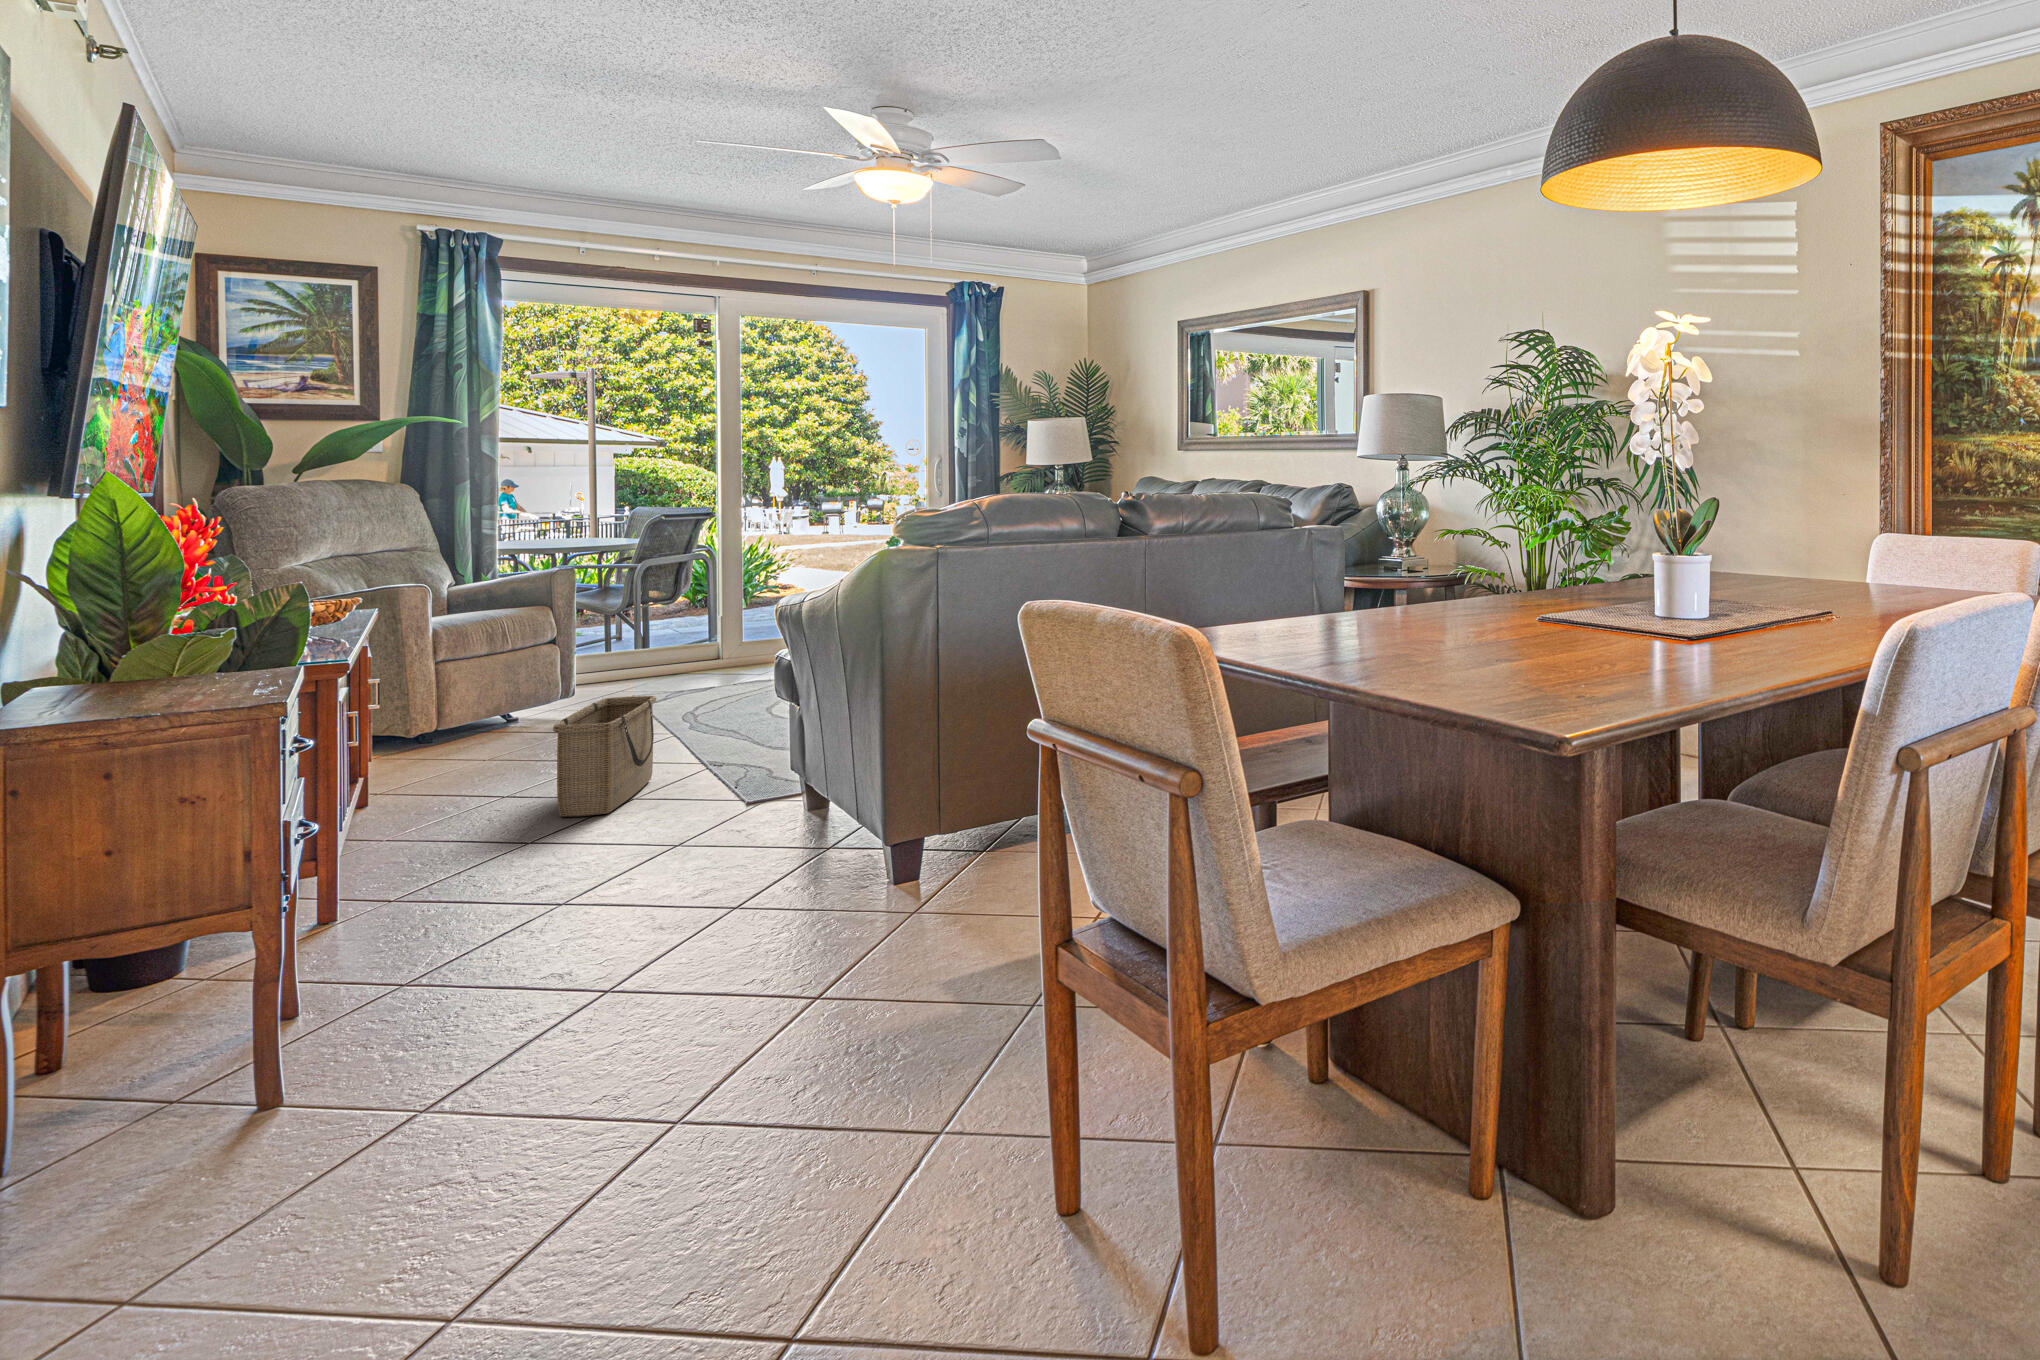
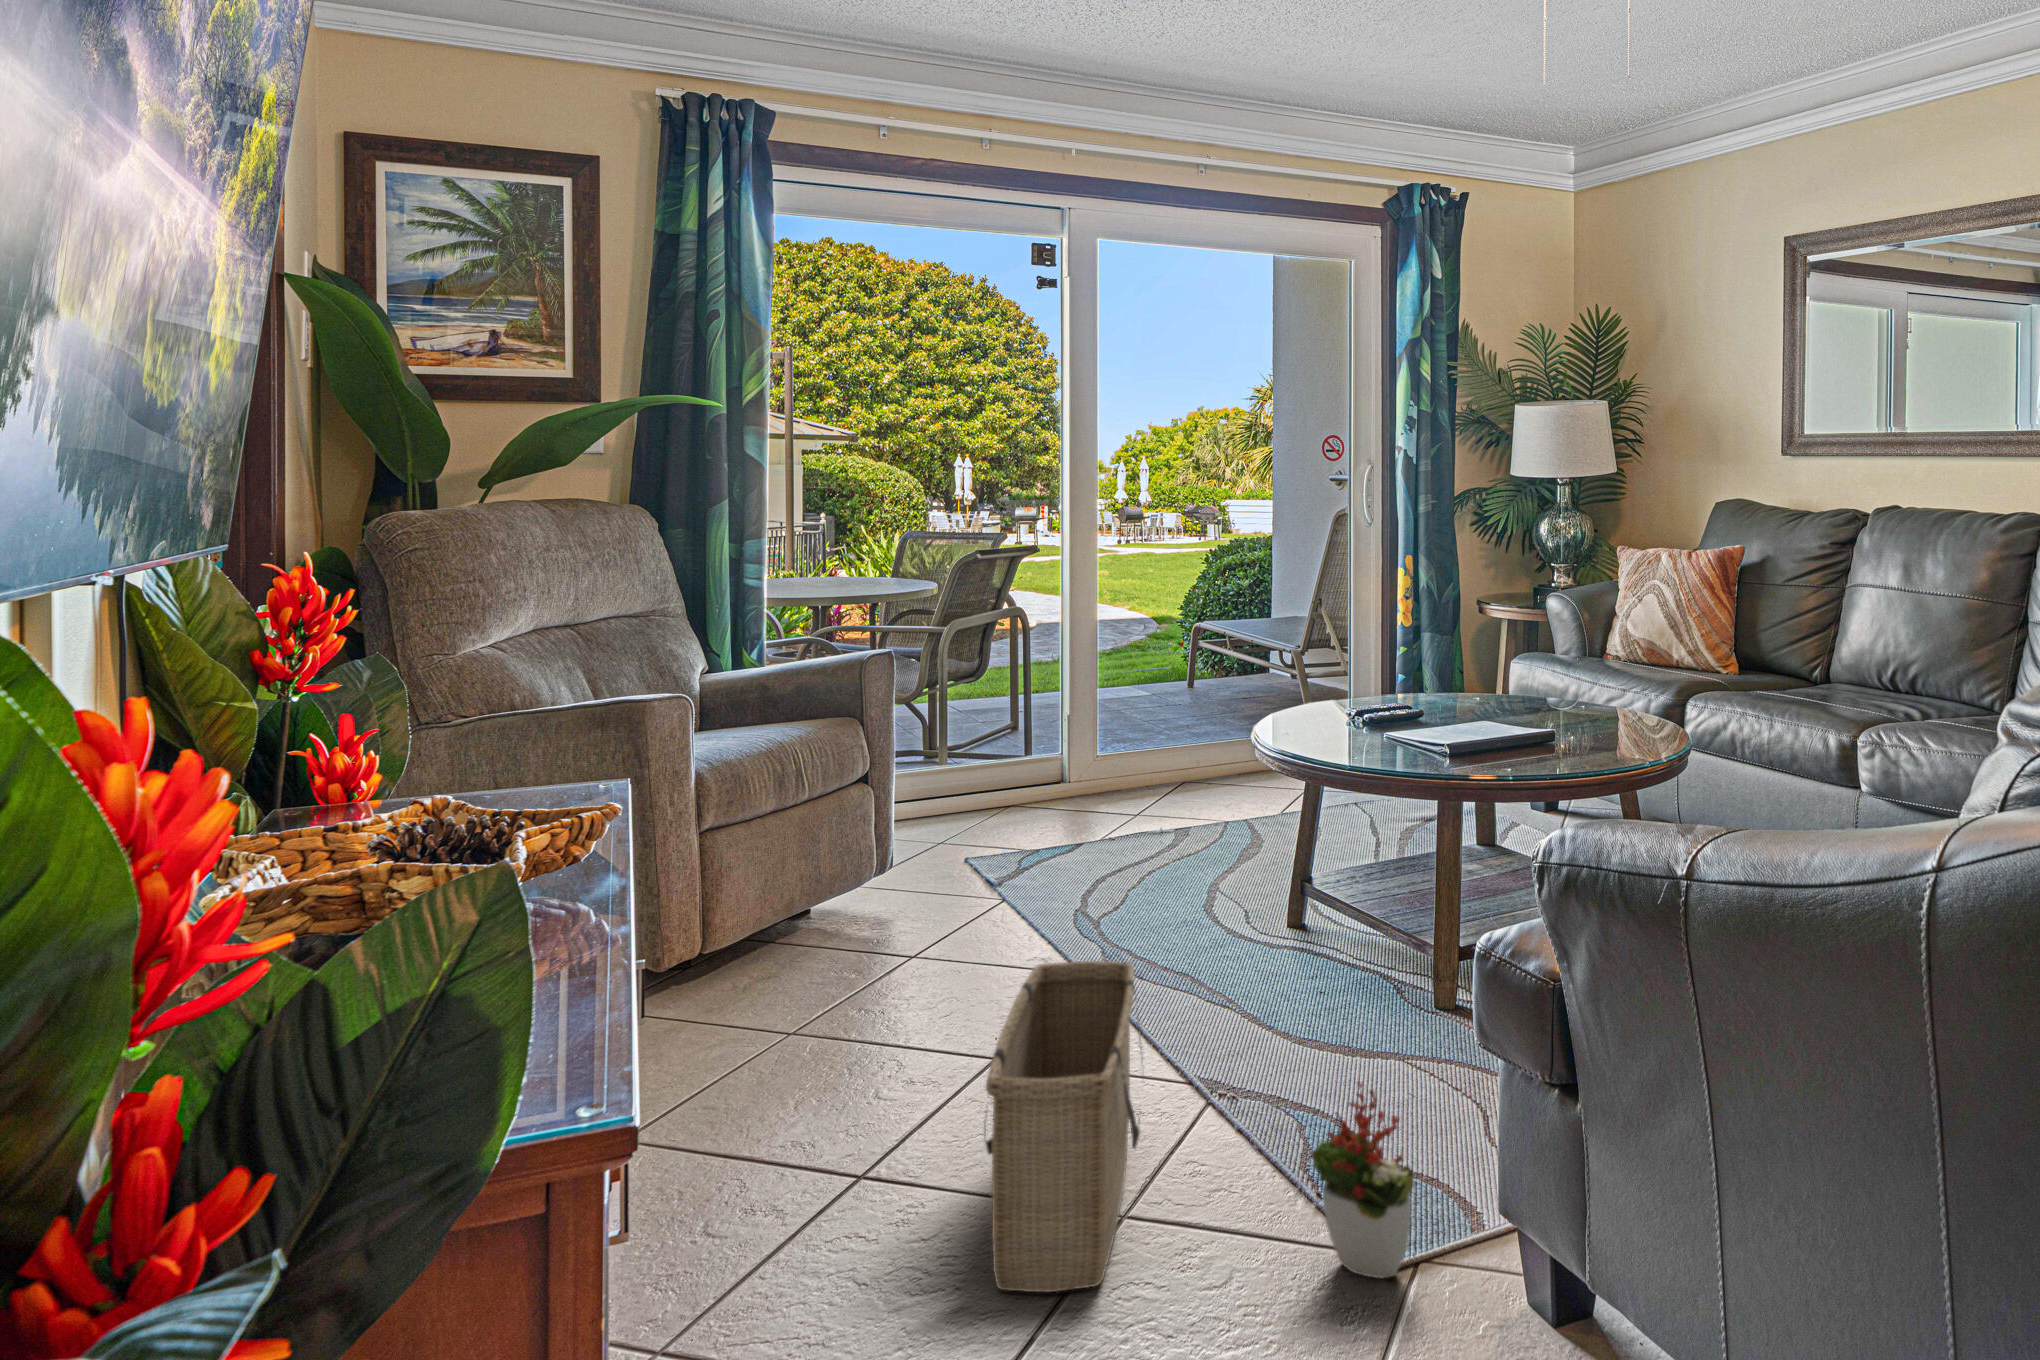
decorative plant: none [713,726,758,806] -> present [1311,1082,1414,1278]

